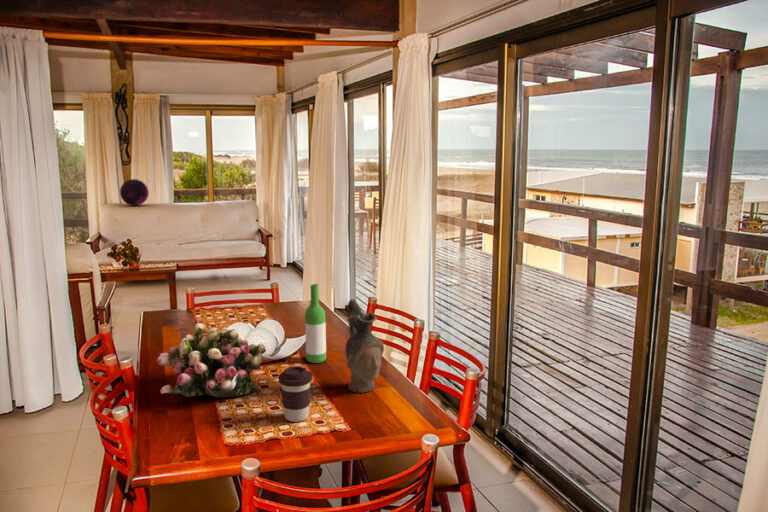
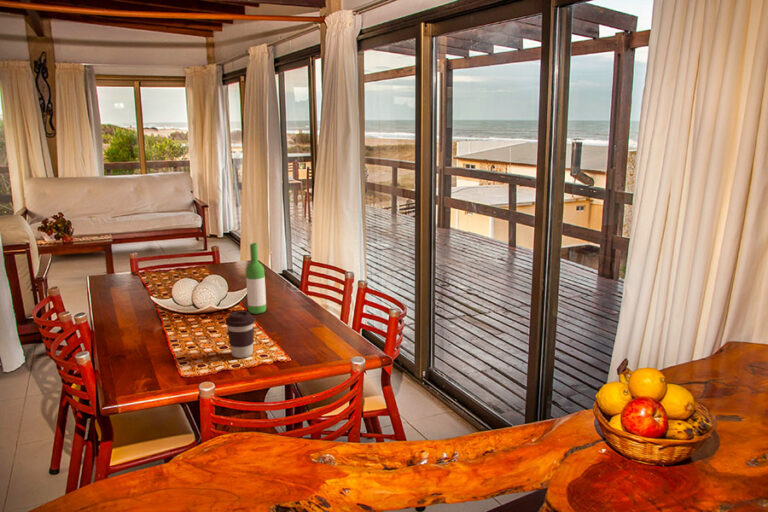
decorative orb: present [120,179,149,206] -> none [46,152,77,180]
ceramic pitcher: present [345,299,384,393] -> none [283,254,317,335]
flower arrangement: present [157,323,266,397] -> none [114,279,212,342]

